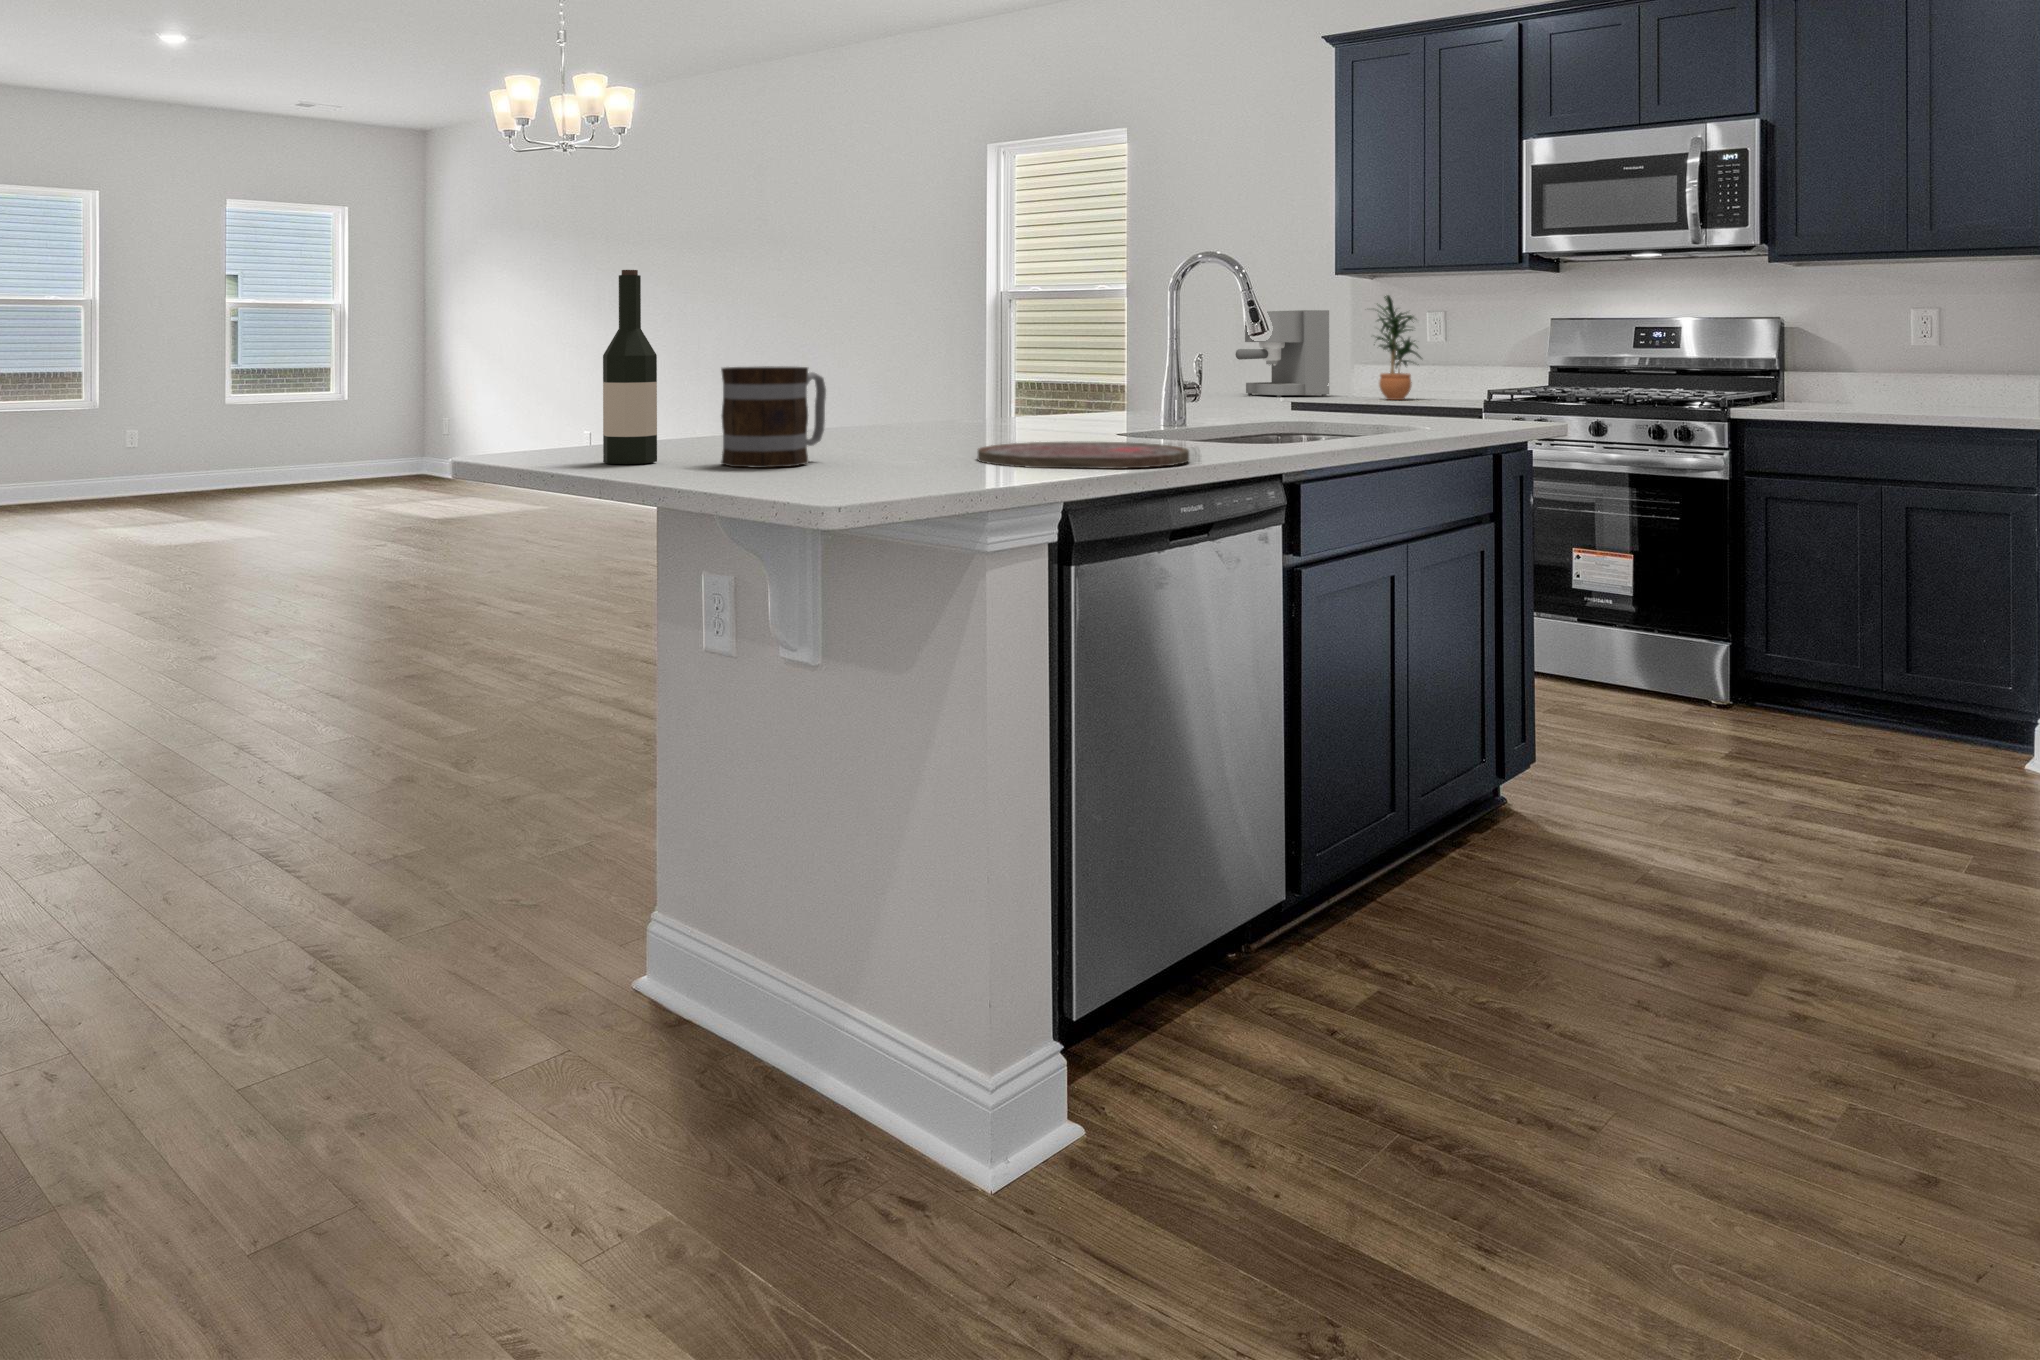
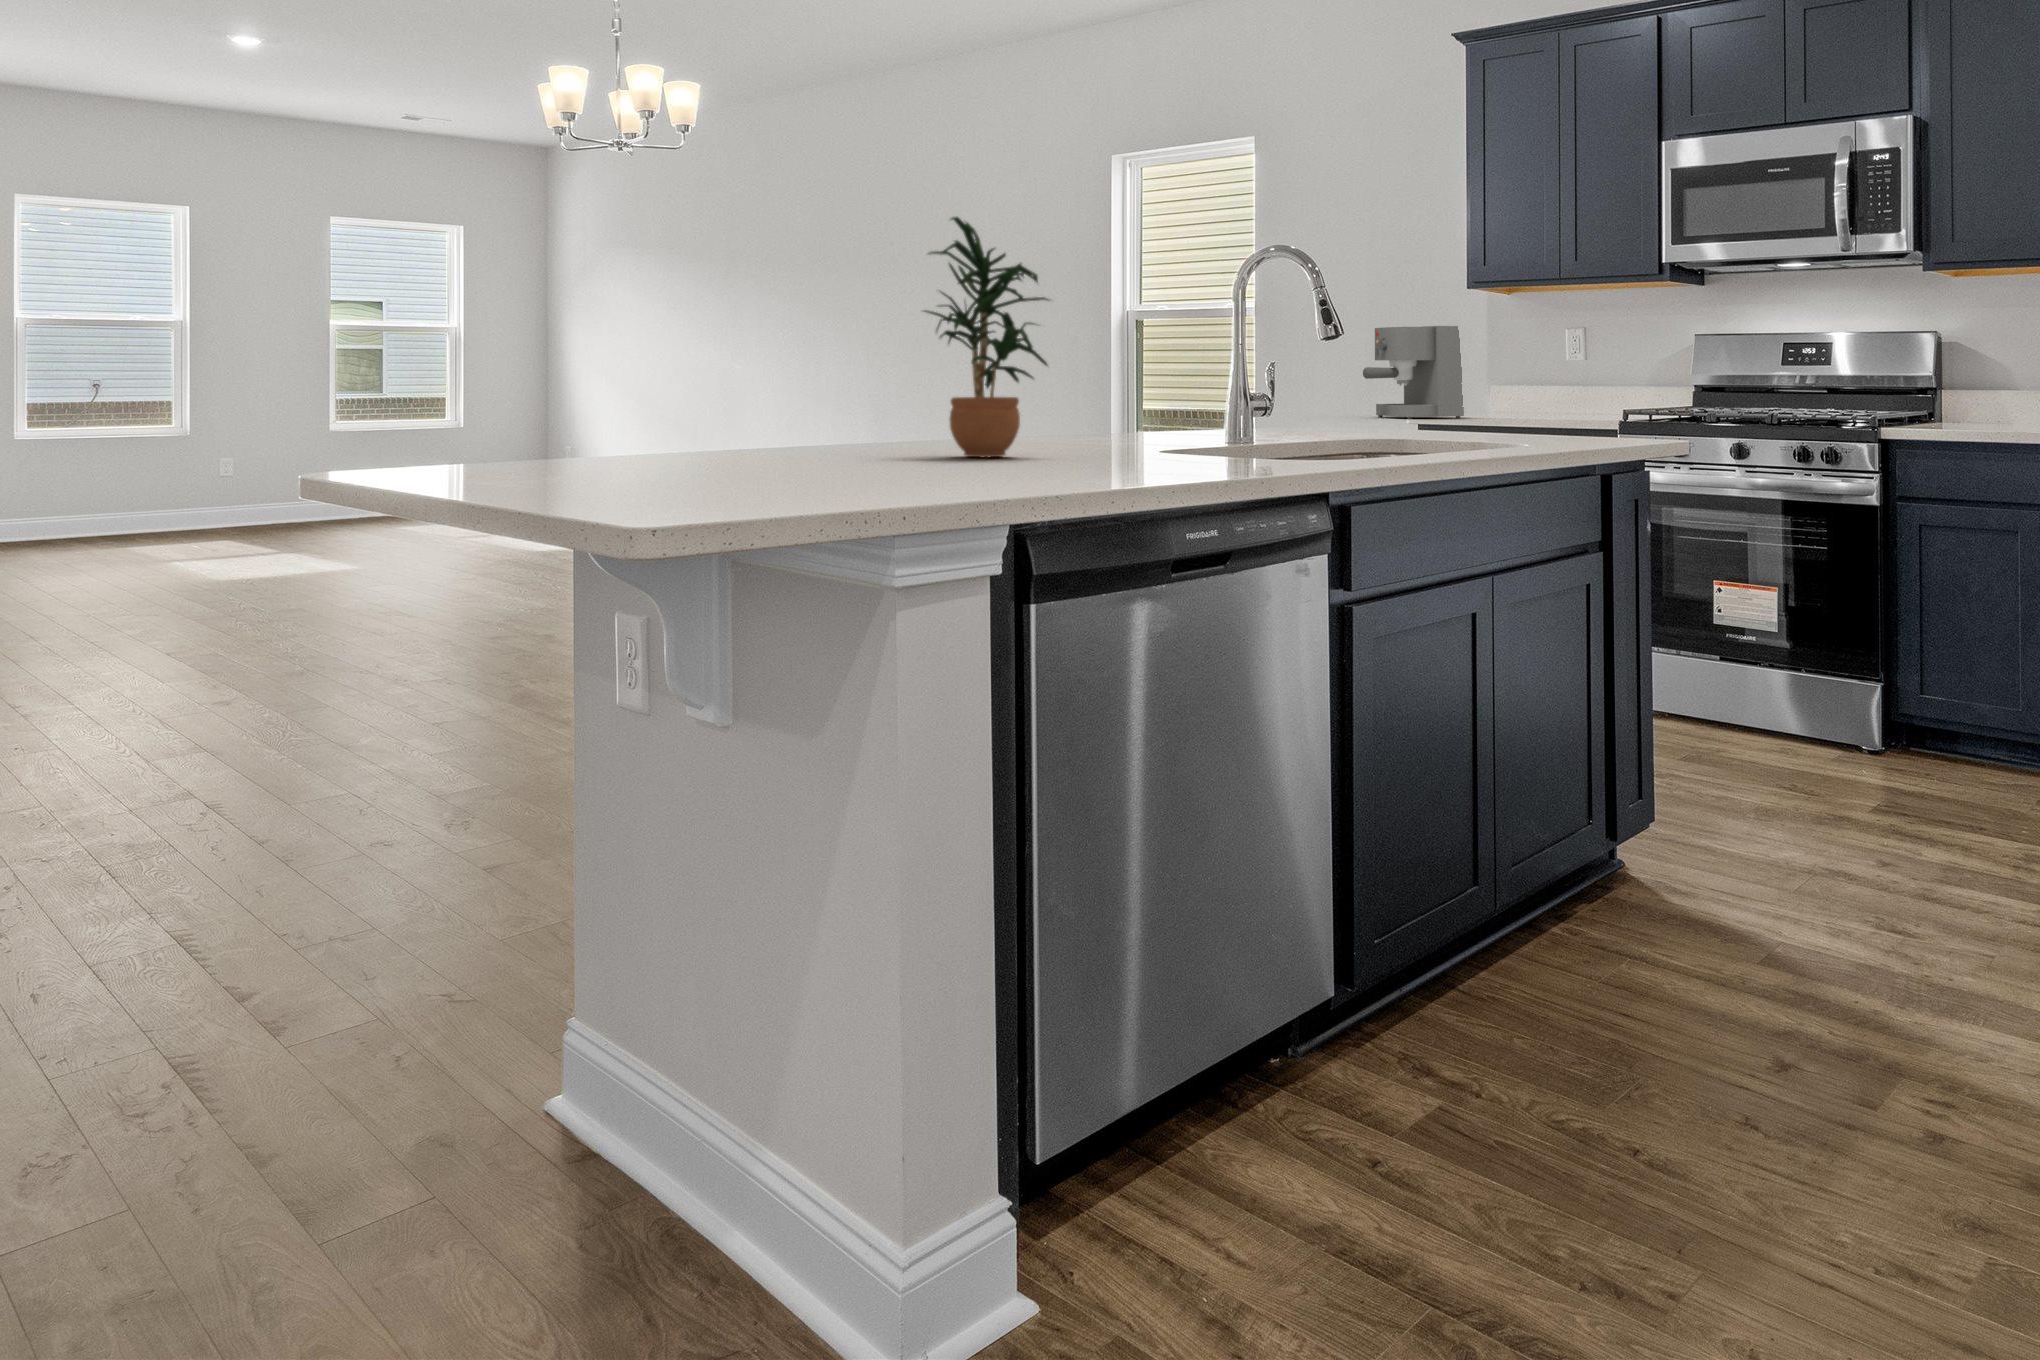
wine bottle: present [603,270,657,464] -> none [487,242,554,477]
potted plant: present [1376,295,1421,400] -> present [924,217,1048,457]
mug: present [721,366,826,468] -> none [628,360,769,481]
cutting board: present [978,442,1189,469] -> none [954,454,1207,482]

